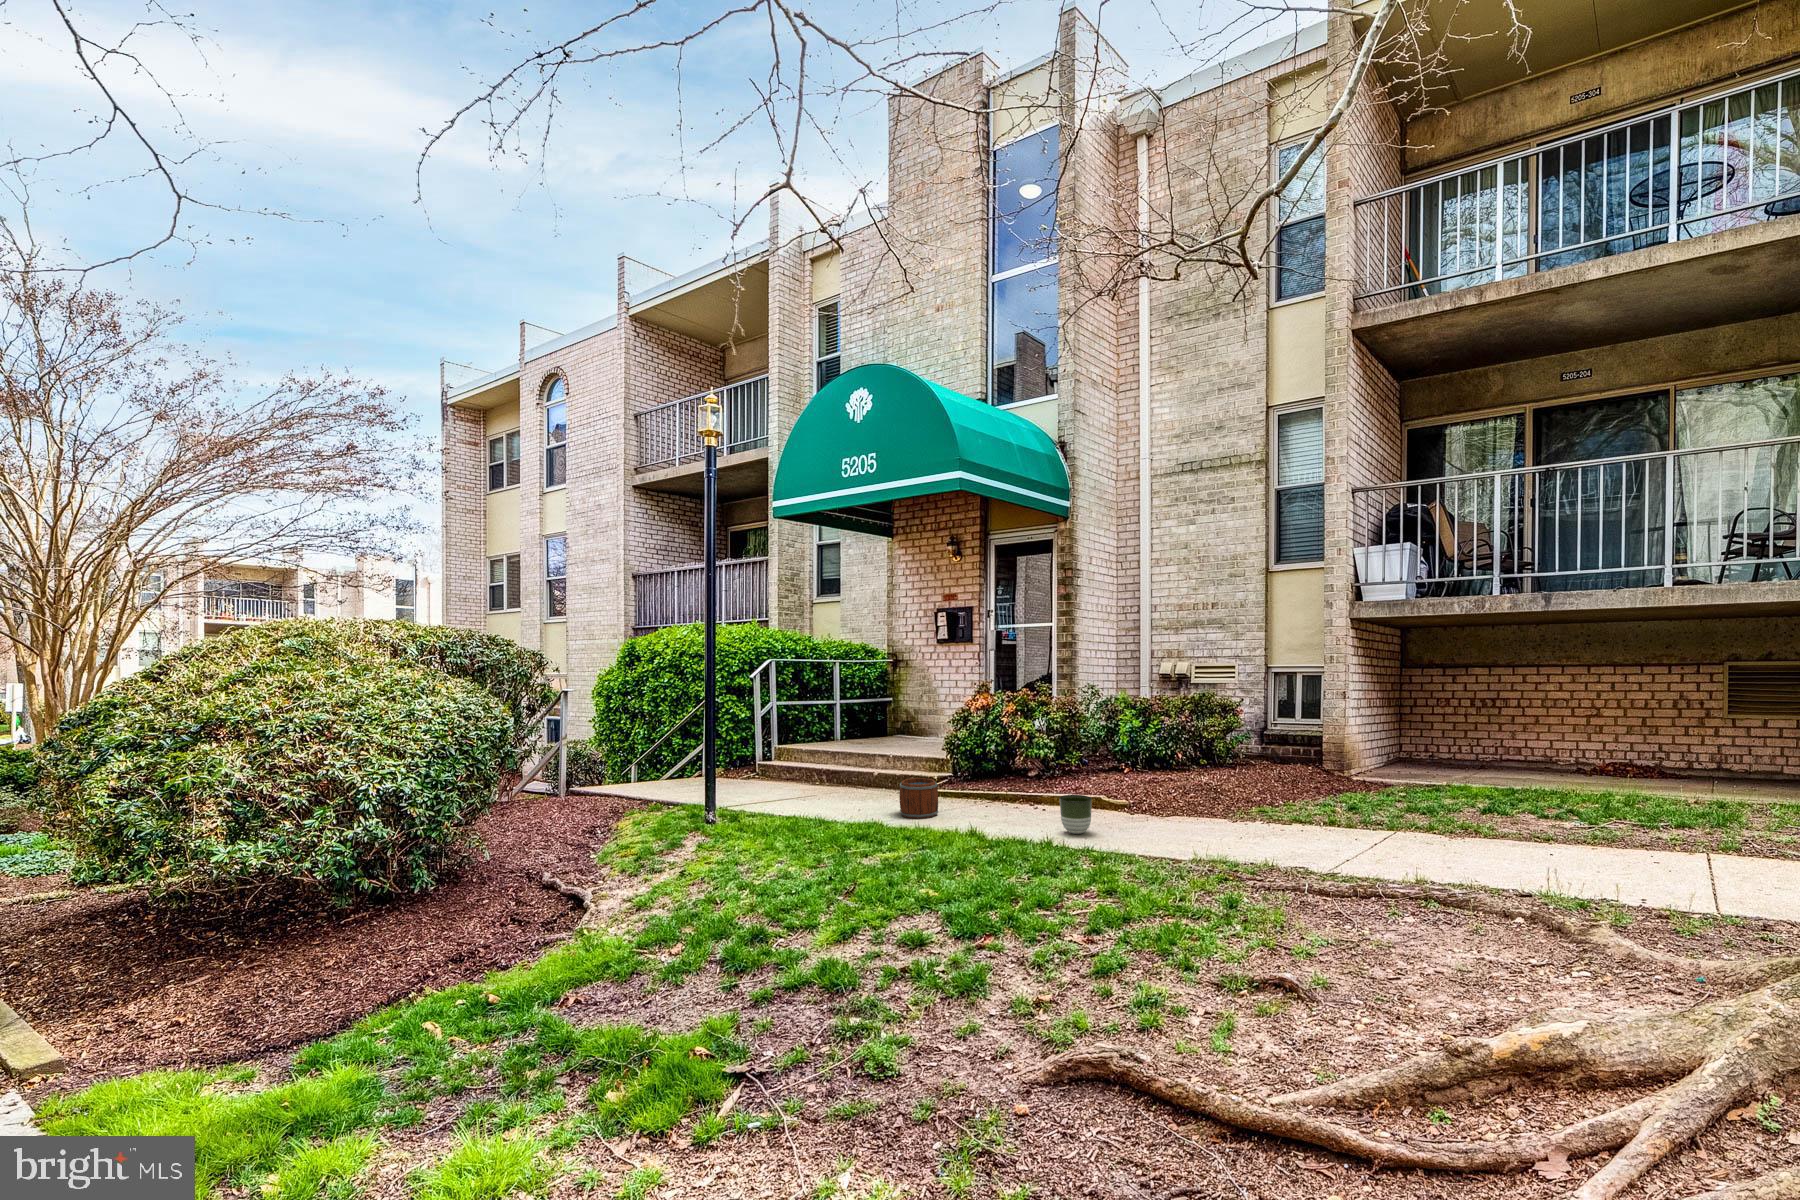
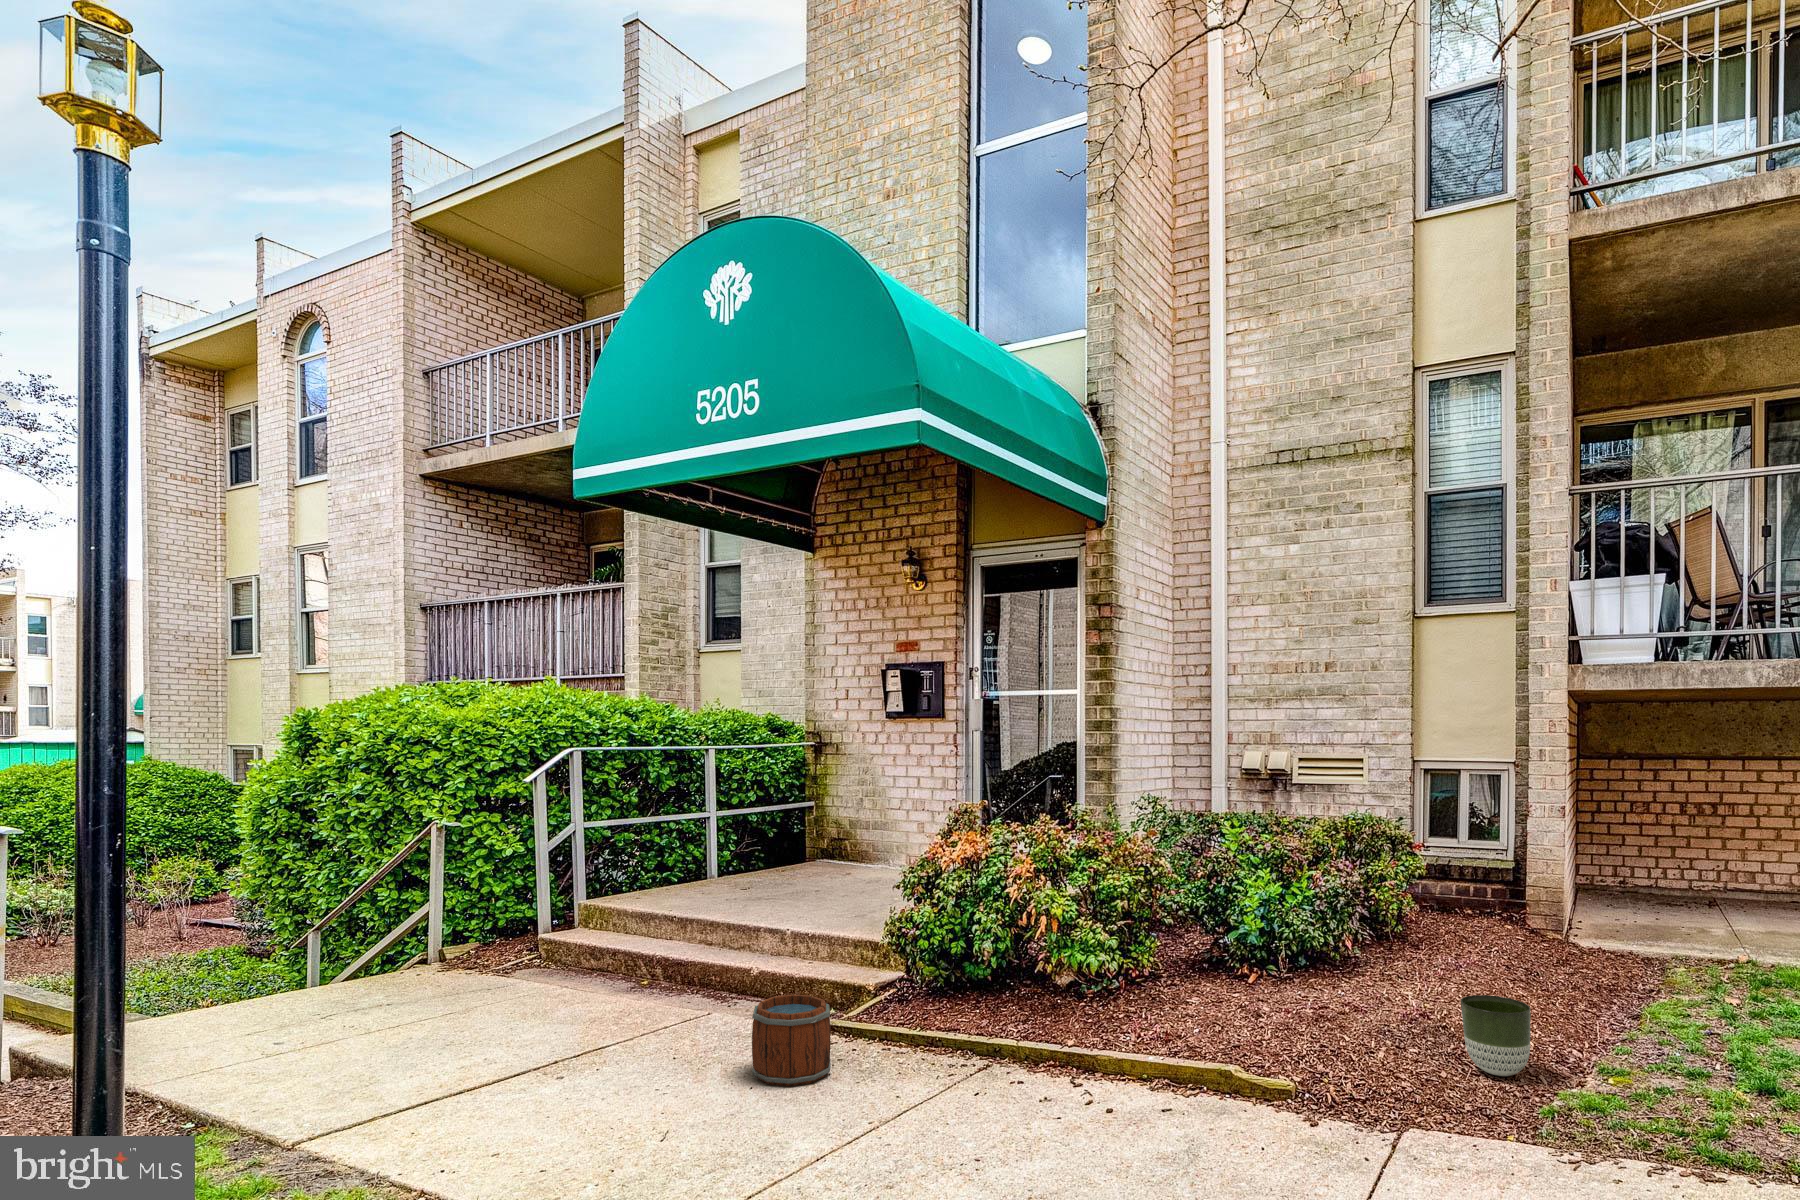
planter: present [1060,795,1092,834] -> present [1461,995,1531,1076]

